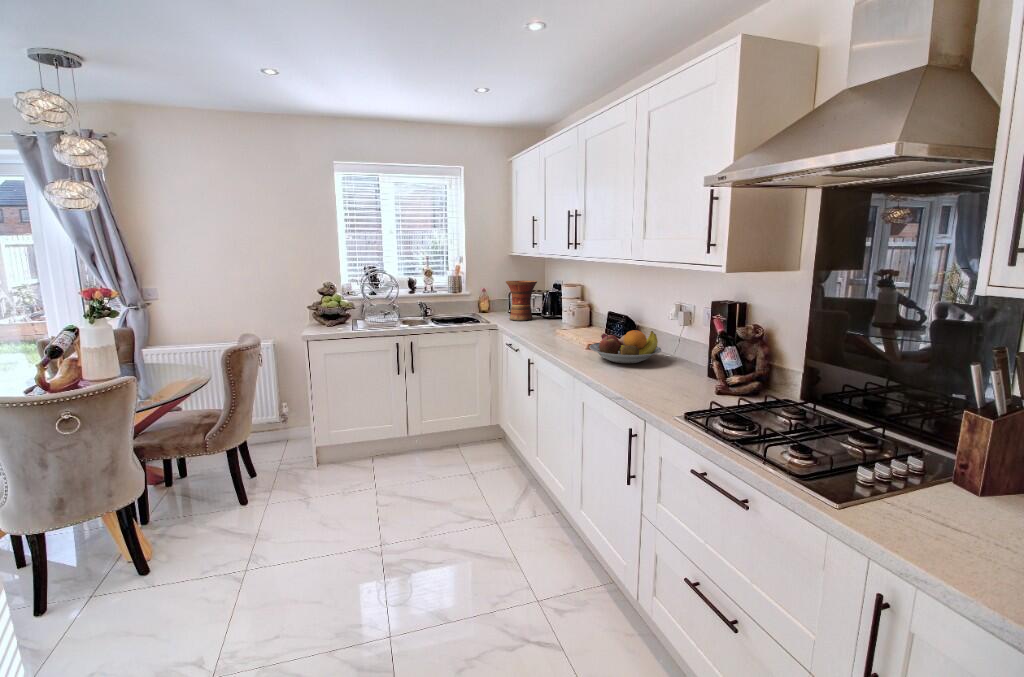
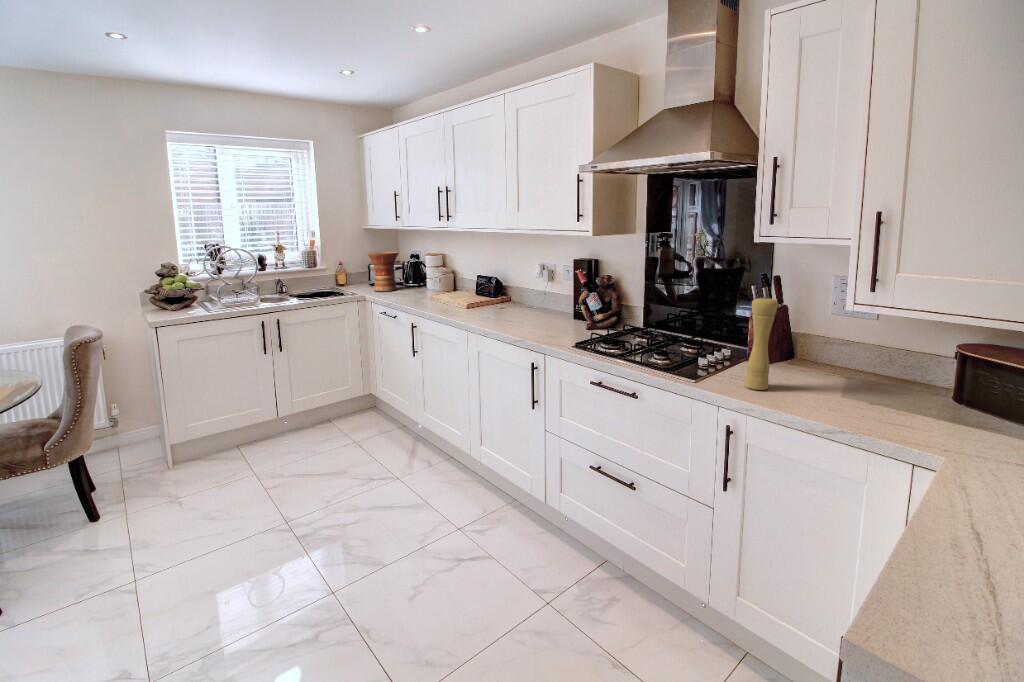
fruit bowl: present [590,330,661,363] -> none [476,288,536,317]
pepper mill: none [931,392,1008,553] -> present [745,297,778,390]

